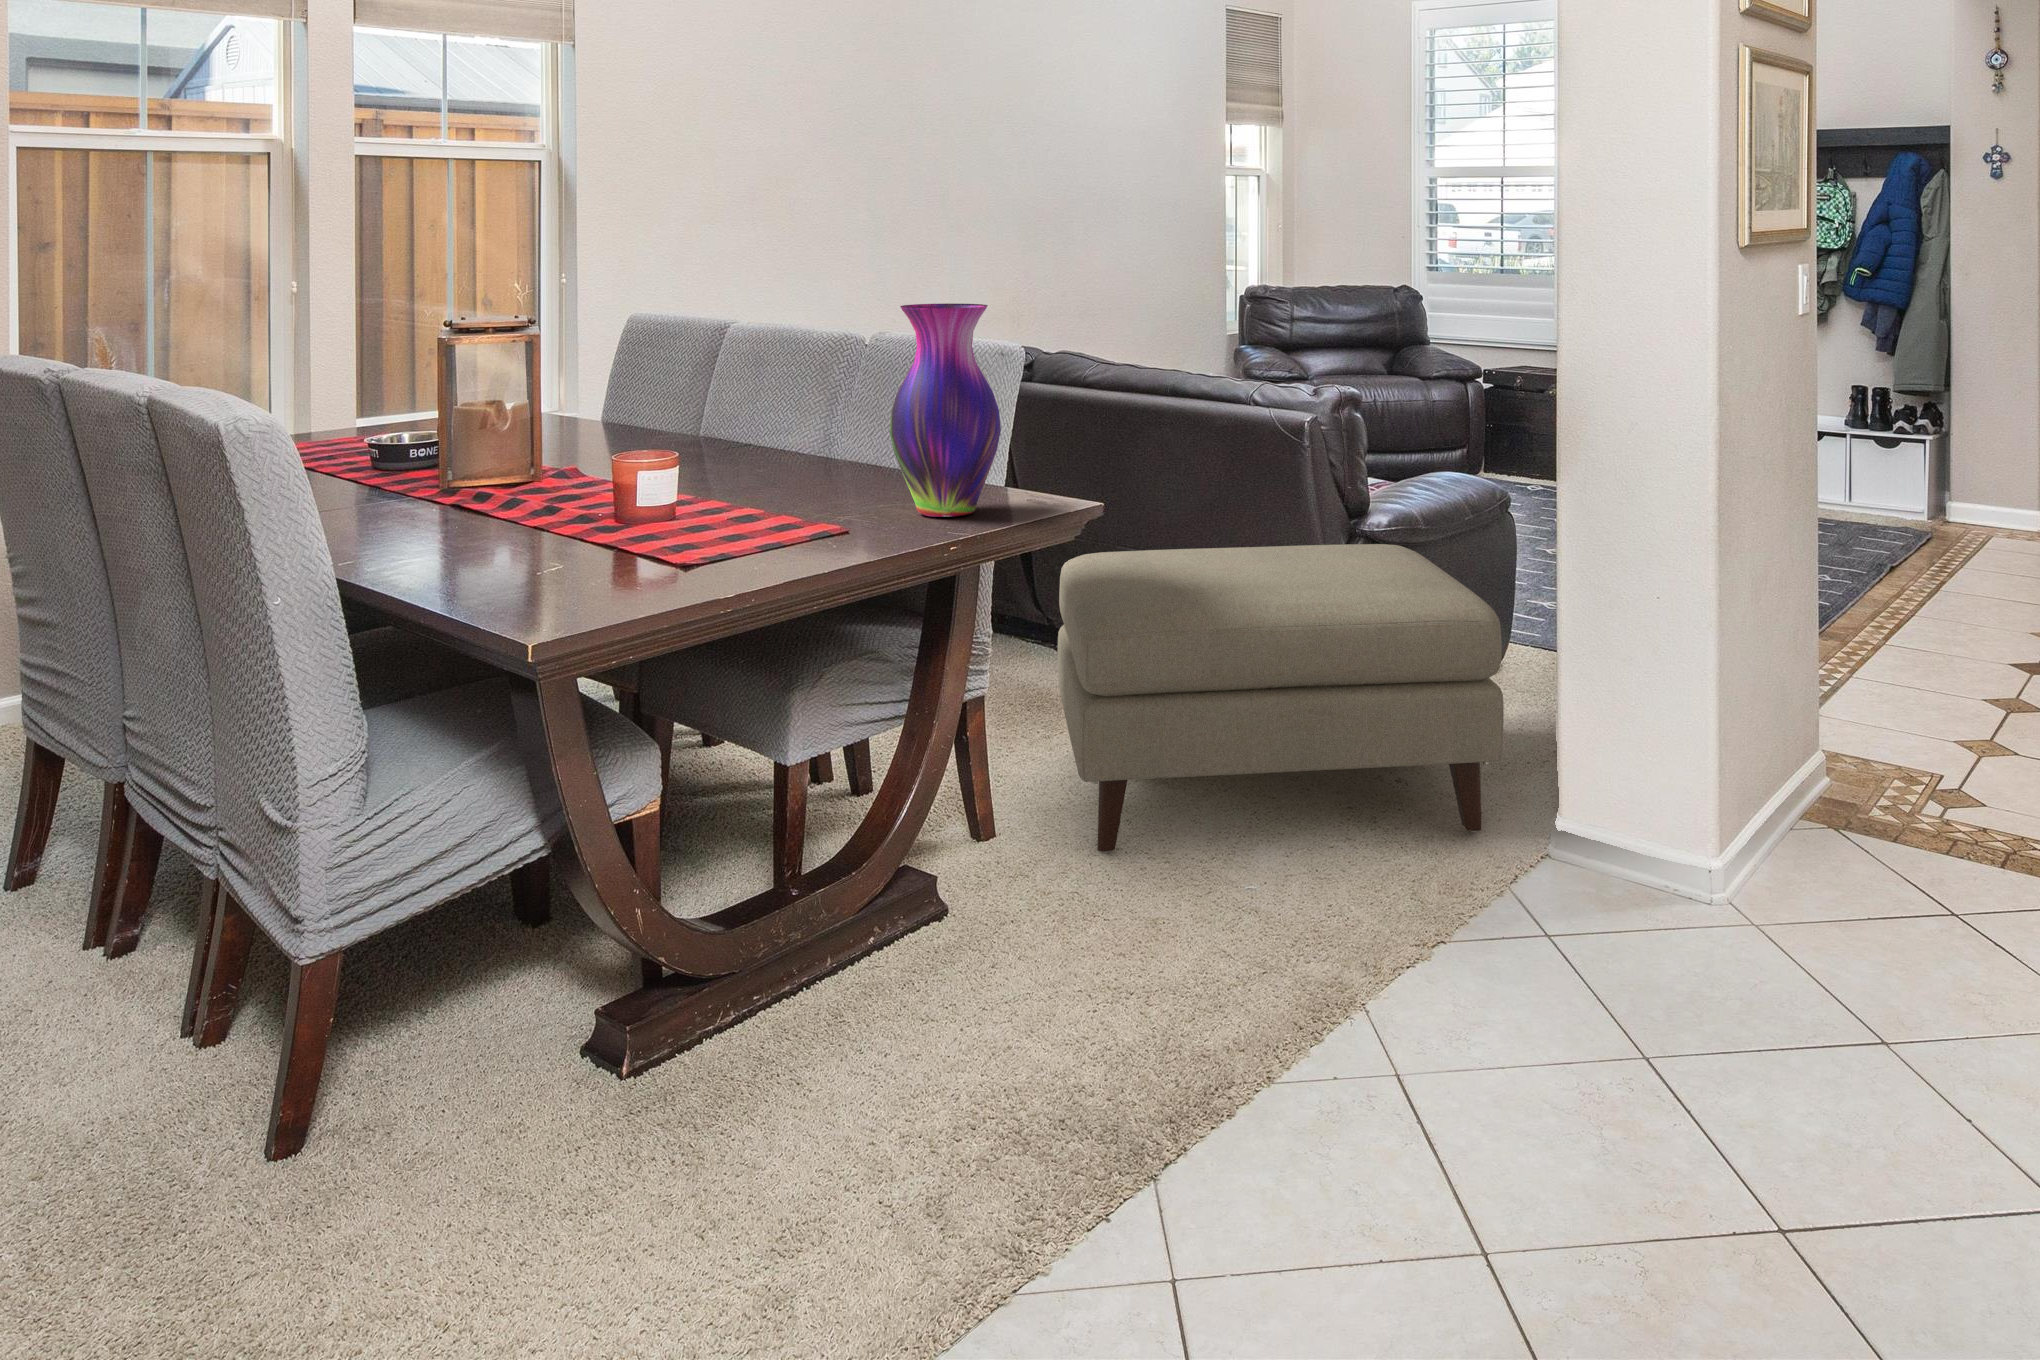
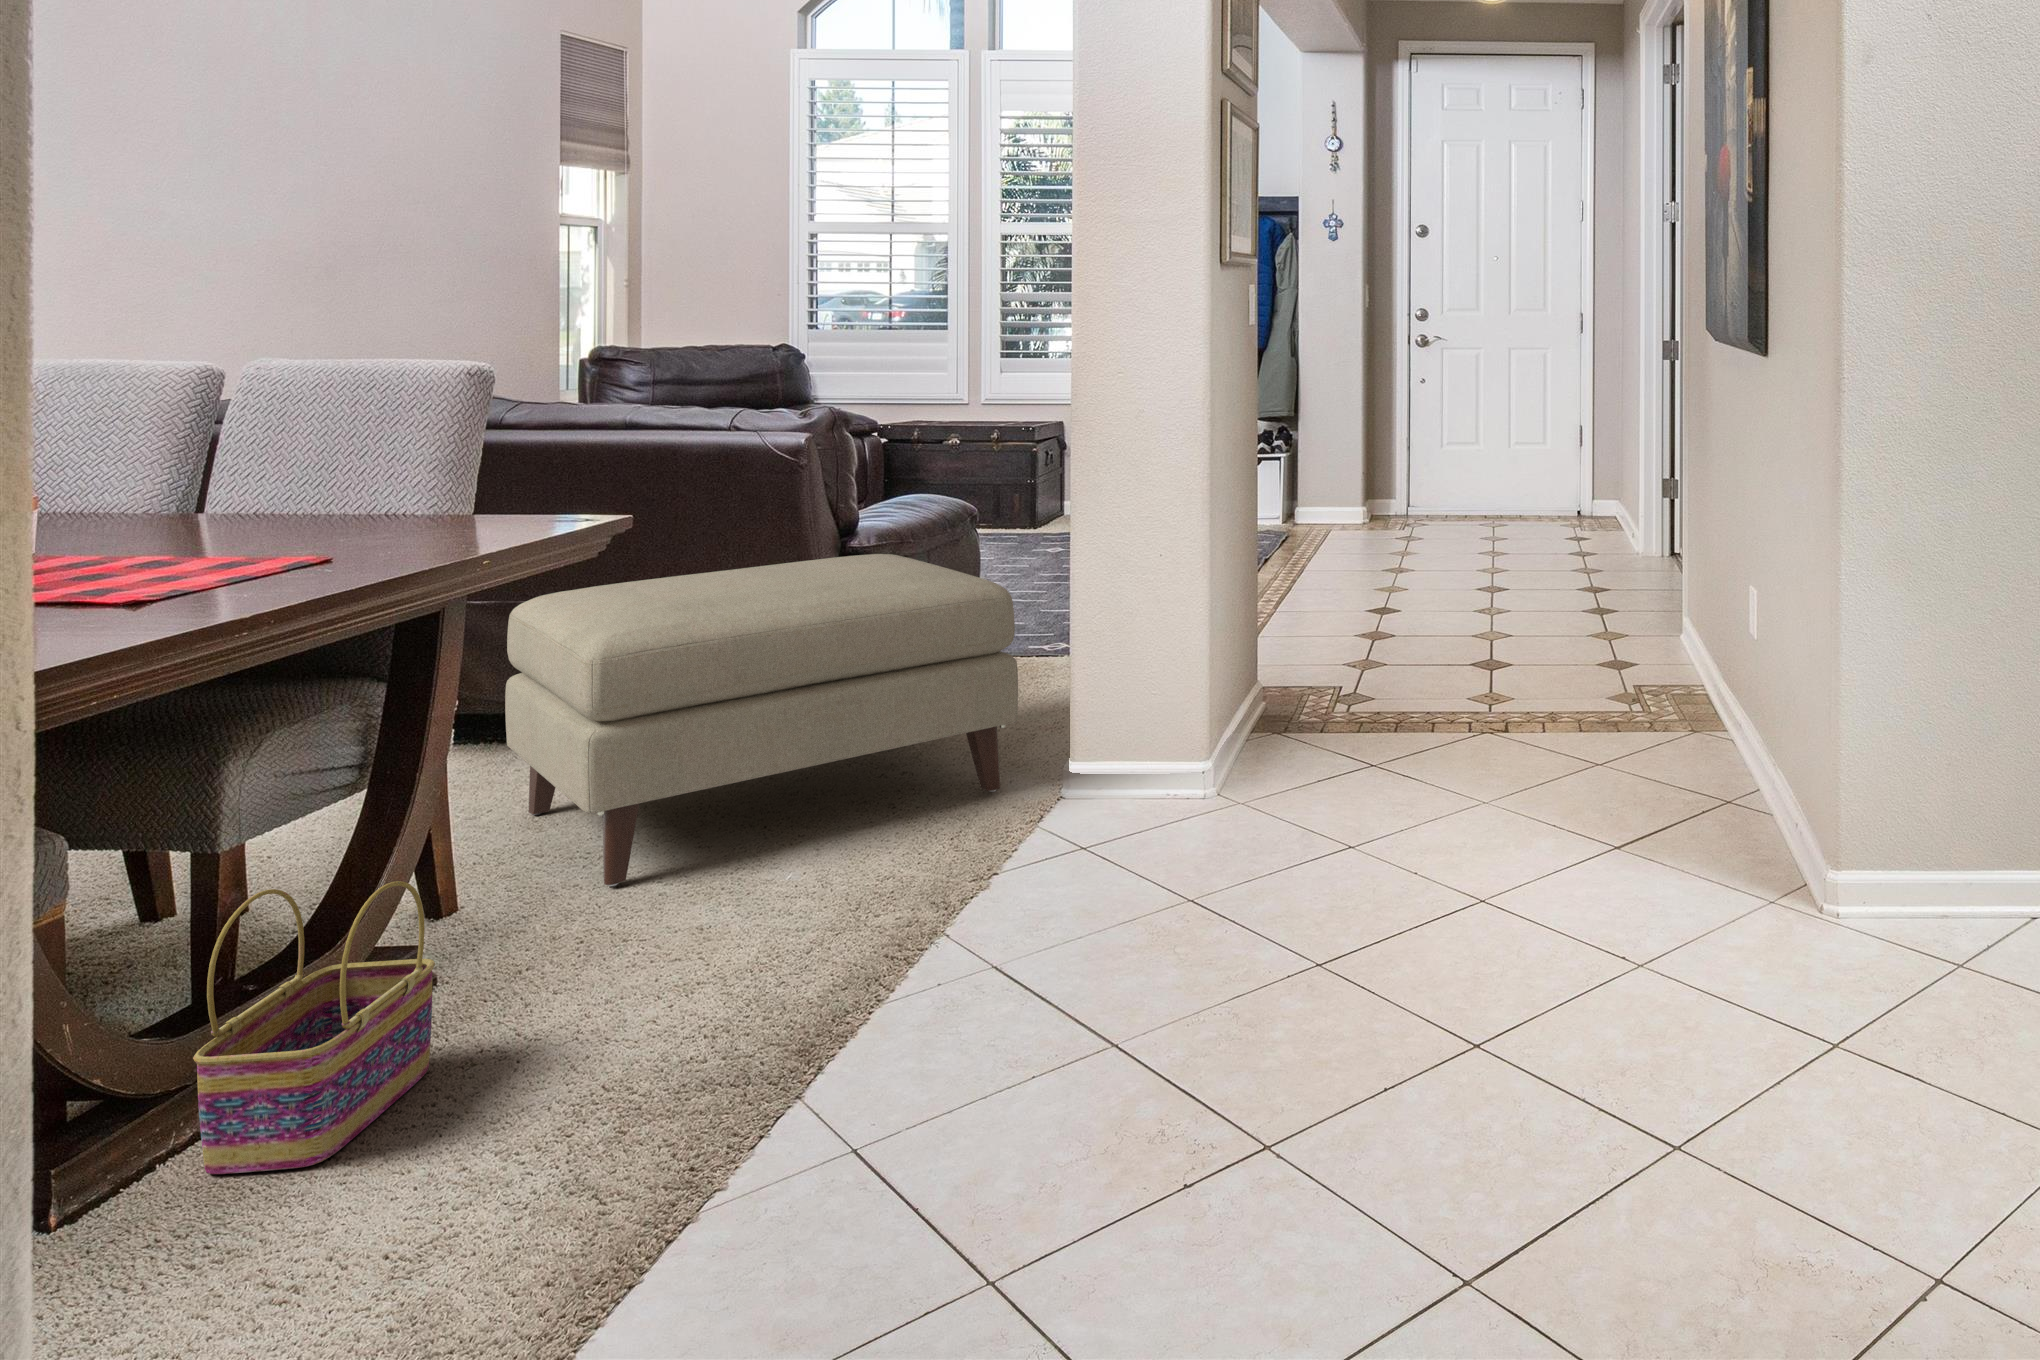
vase: present [890,304,1001,517] -> none [360,311,508,538]
basket: none [719,826,906,1086] -> present [193,881,435,1174]

